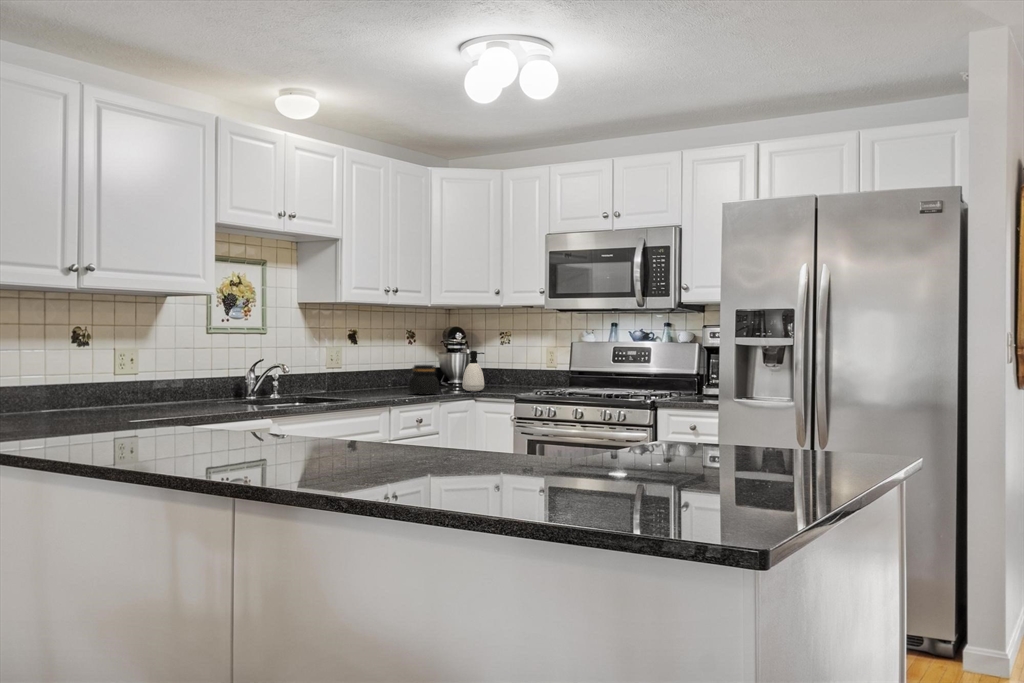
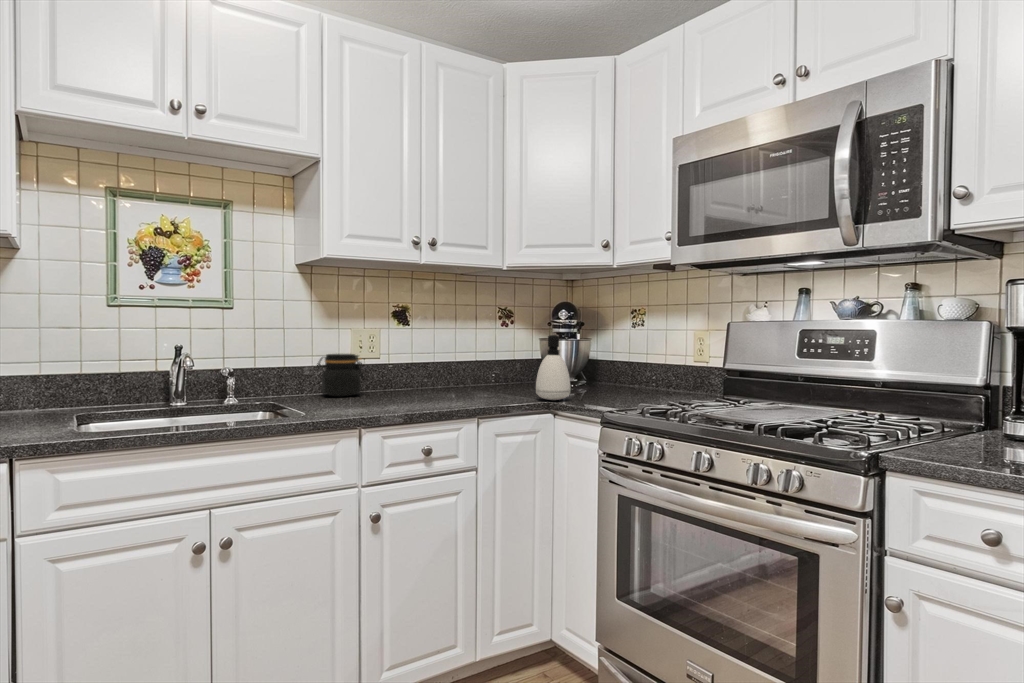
jar: present [409,365,439,395] -> present [317,354,364,397]

